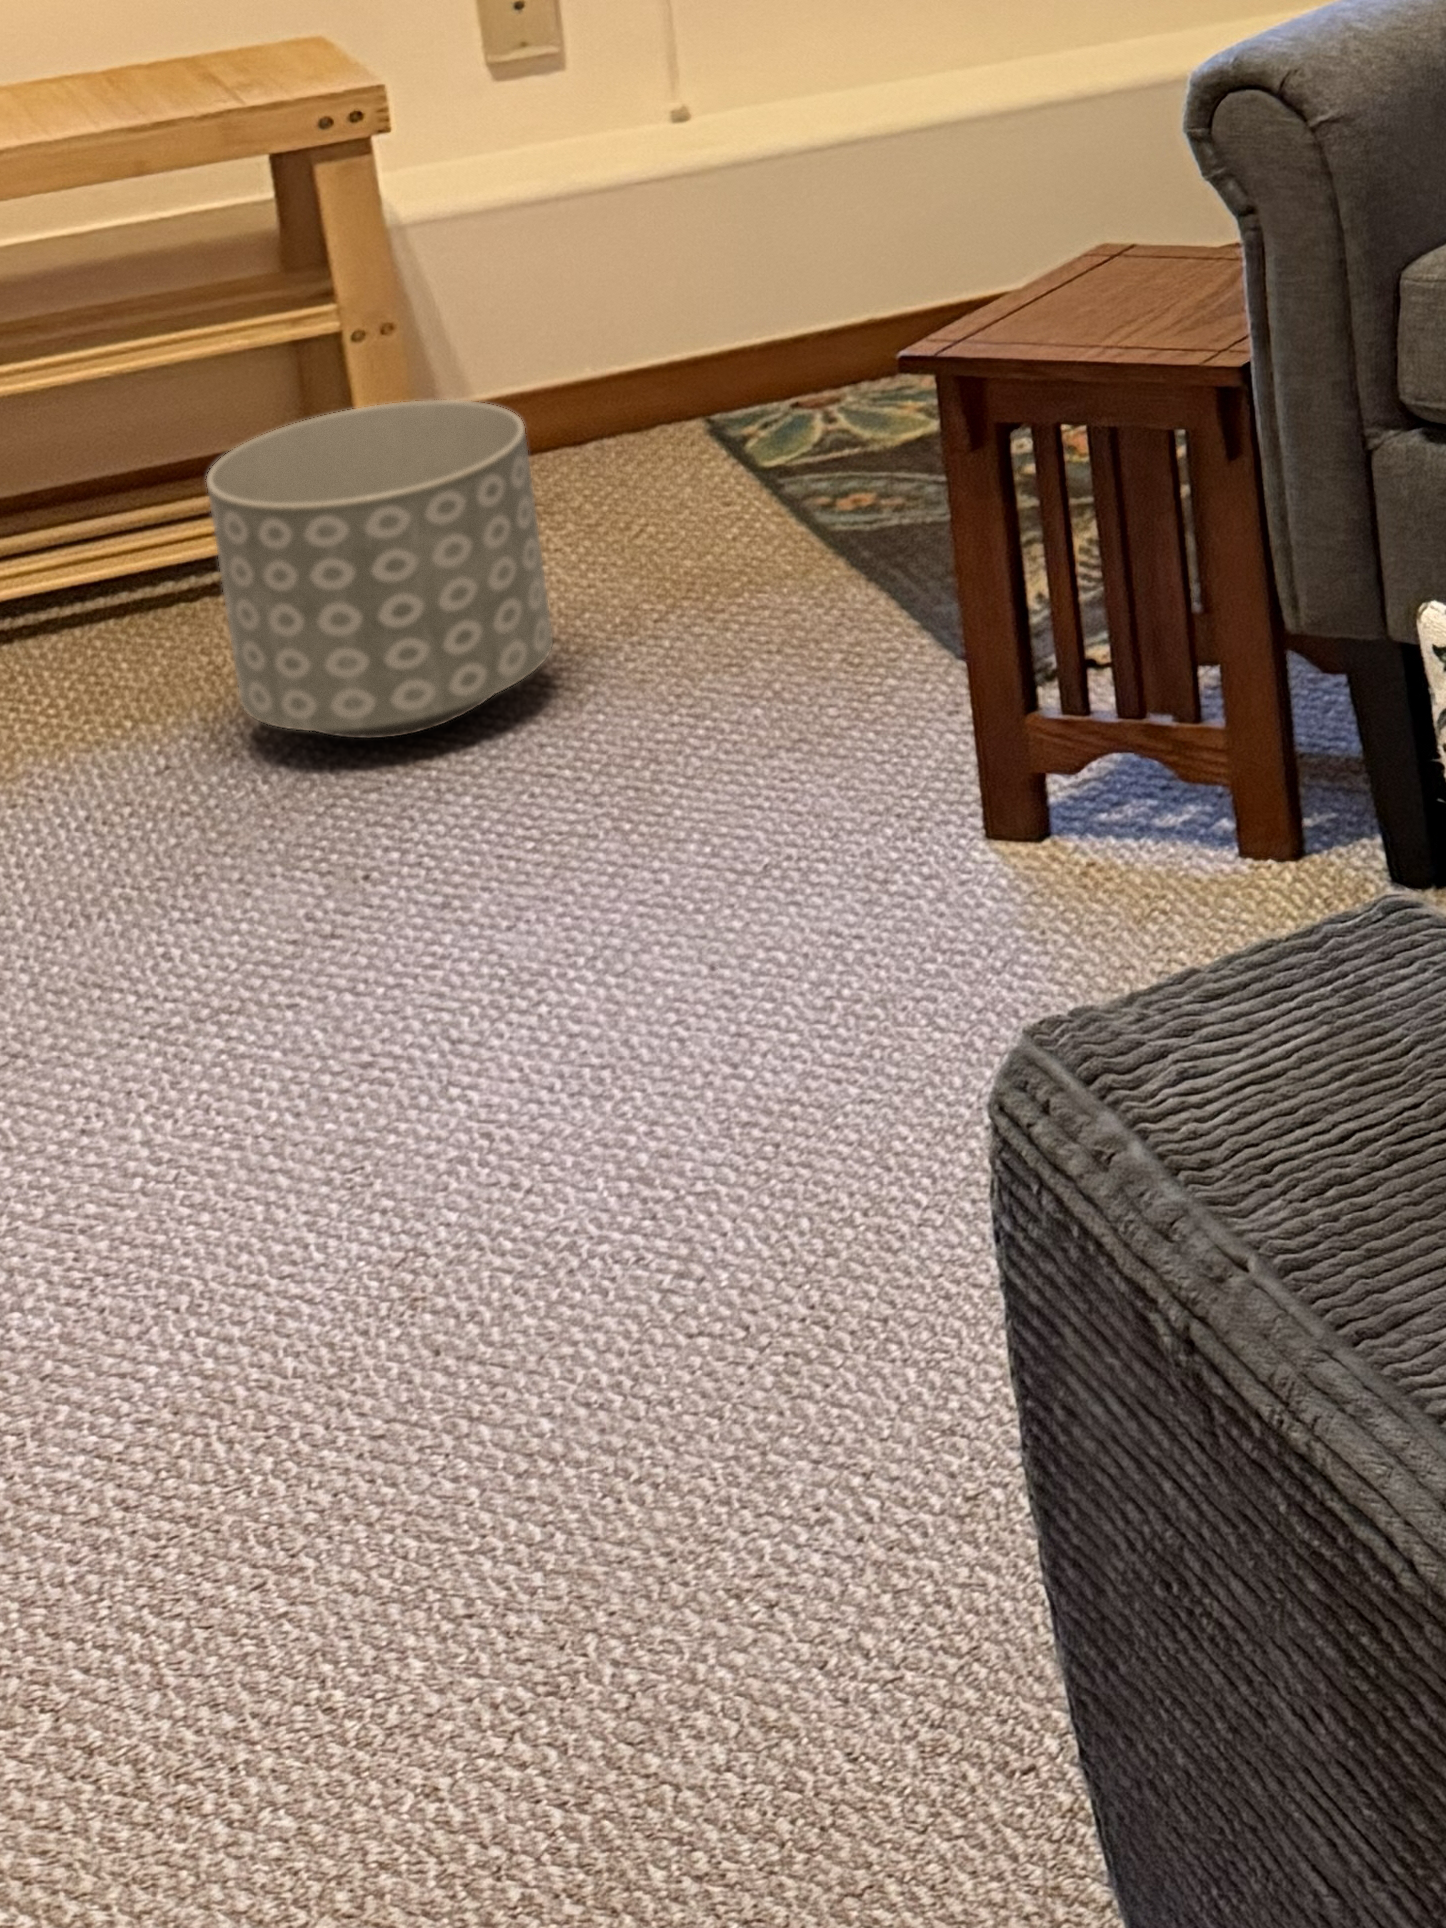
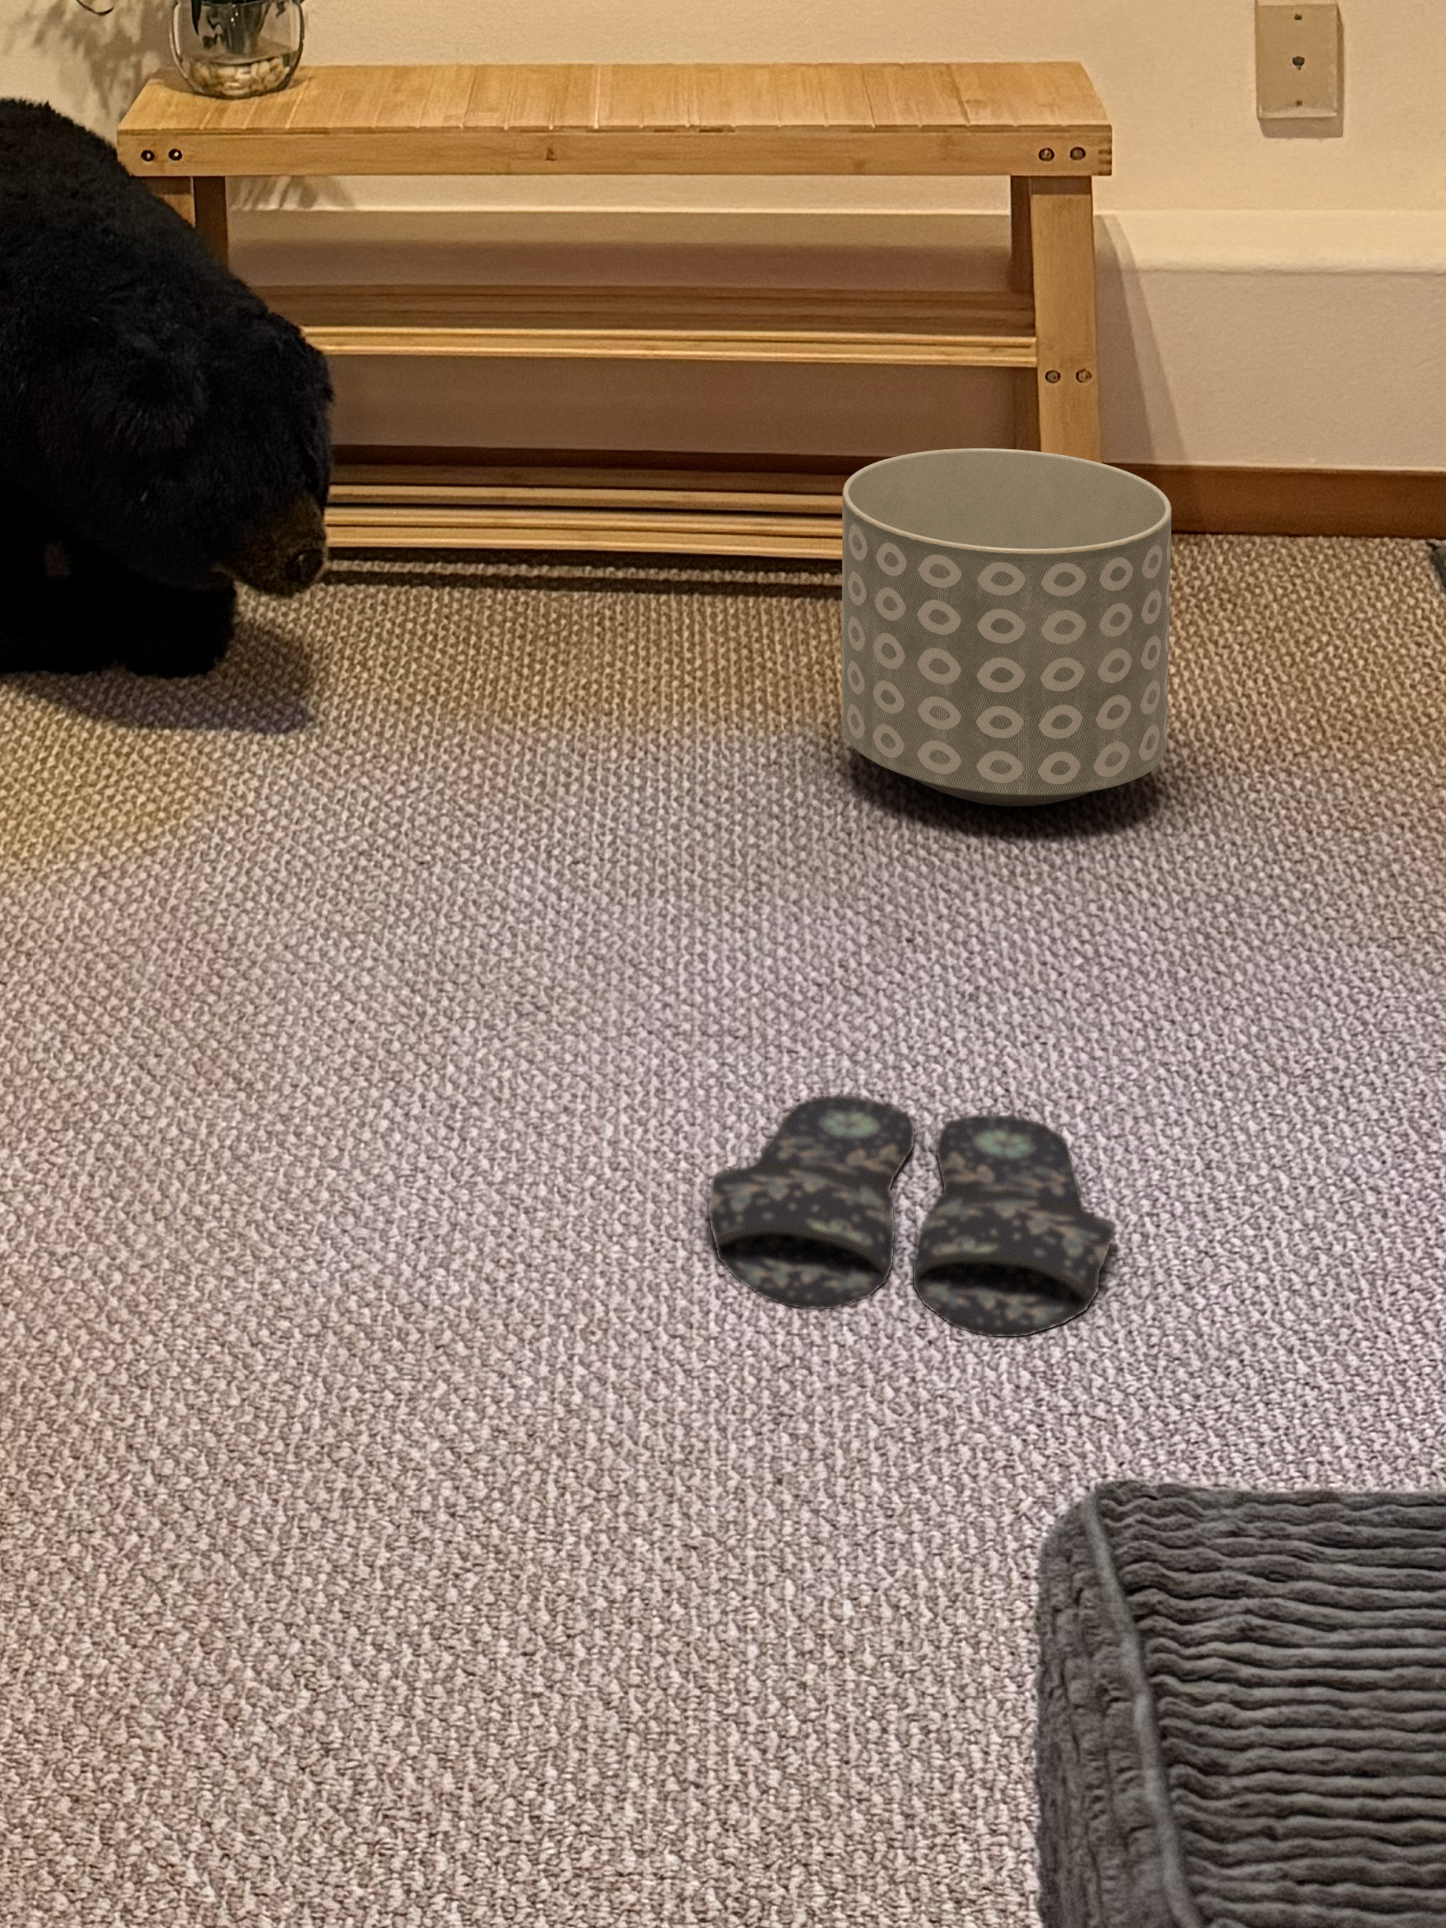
slippers: none [275,975,659,1211] -> present [708,1095,1116,1337]

